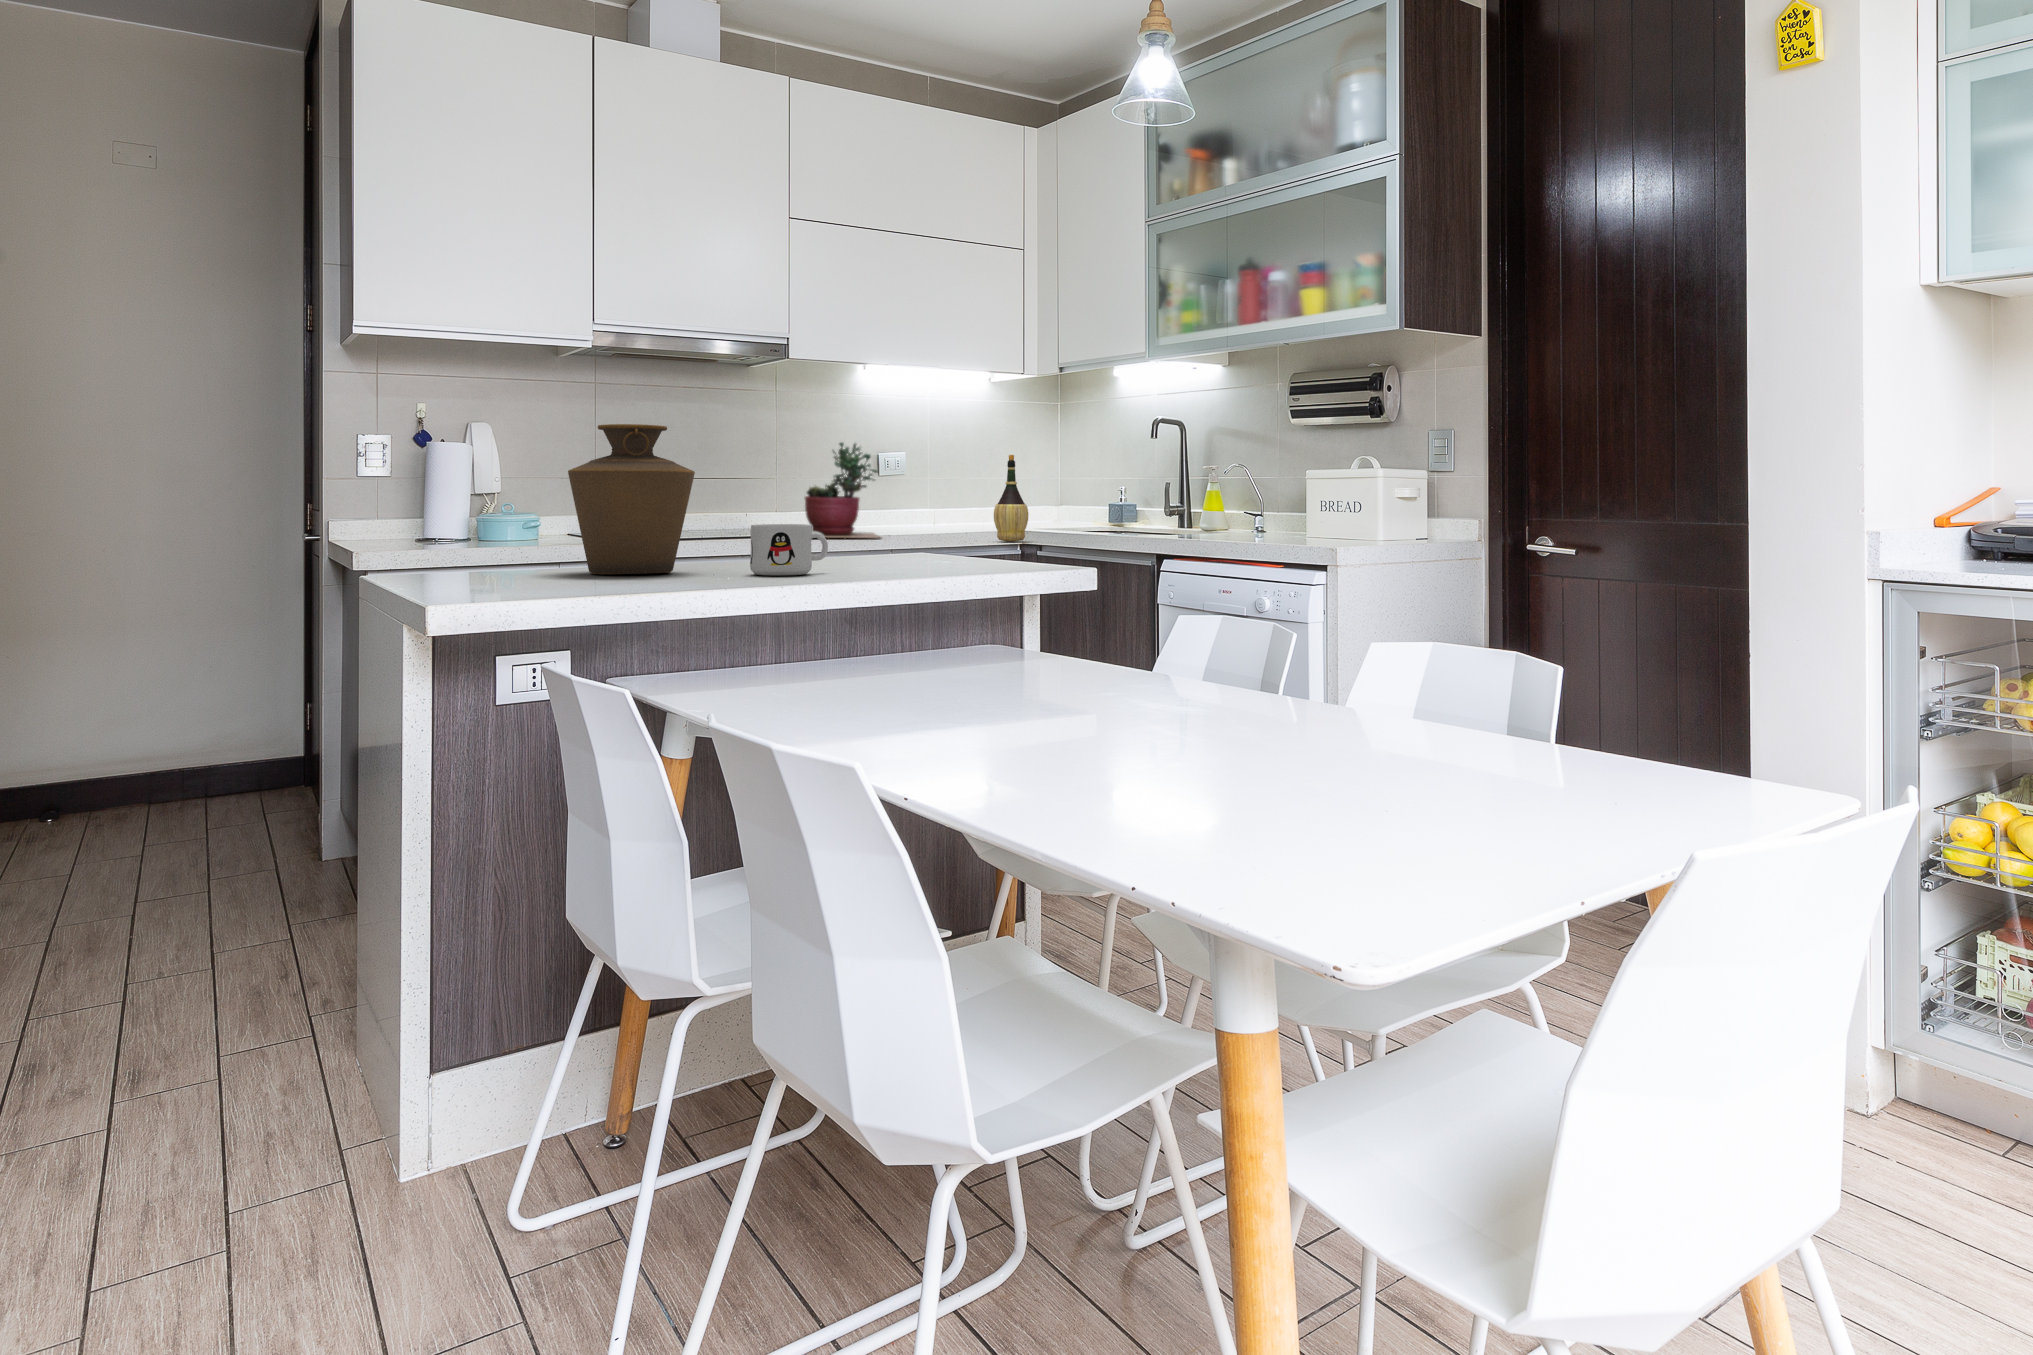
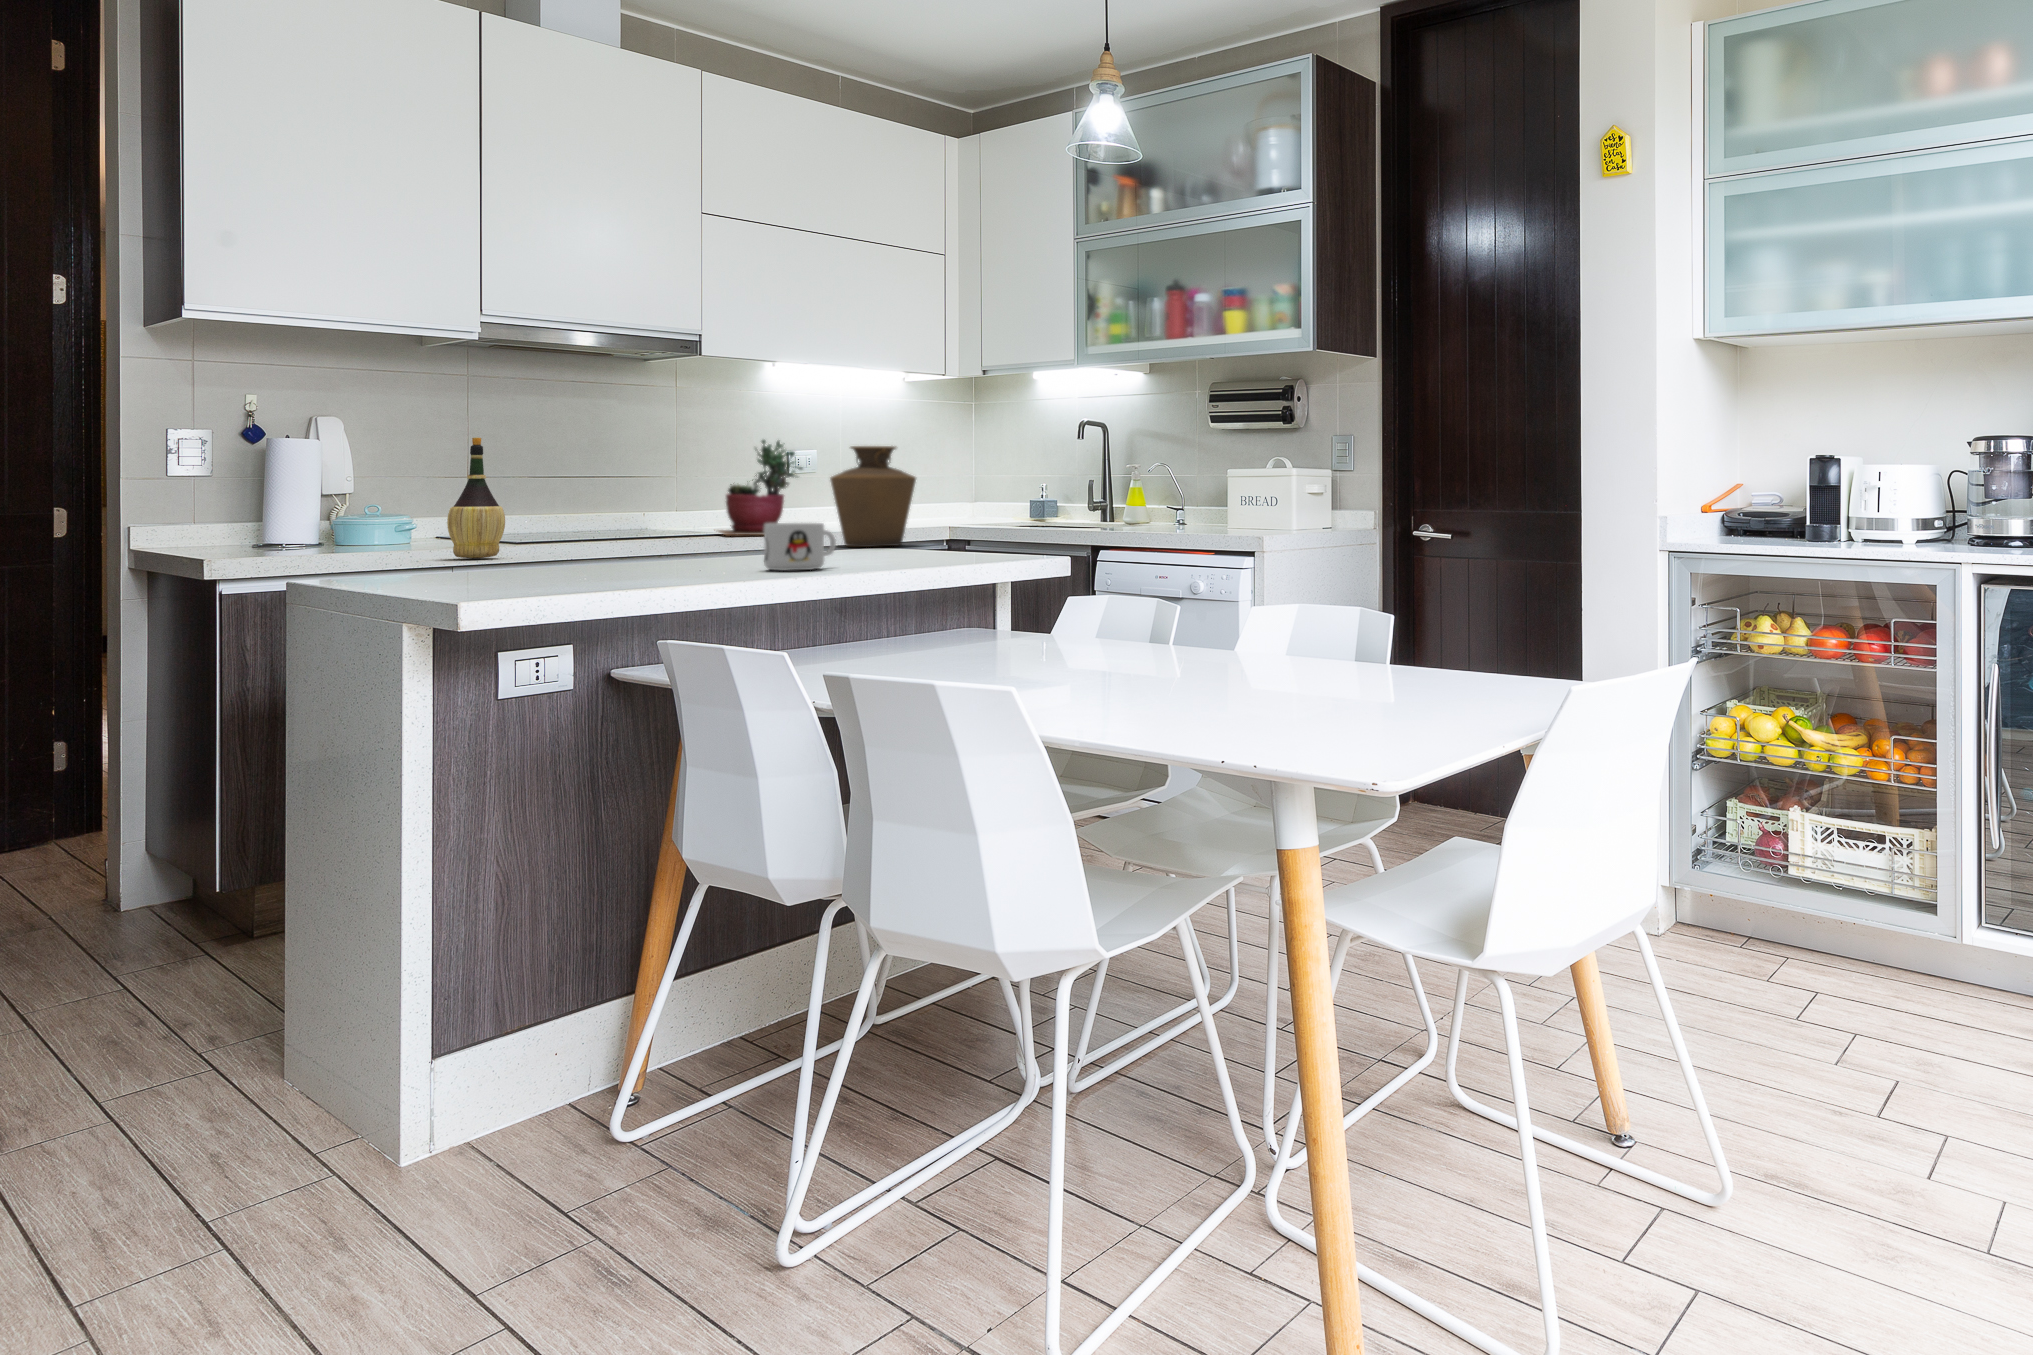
vase: present [568,424,695,574] -> present [830,446,916,547]
wine bottle: present [994,455,1028,542] -> present [447,437,505,558]

